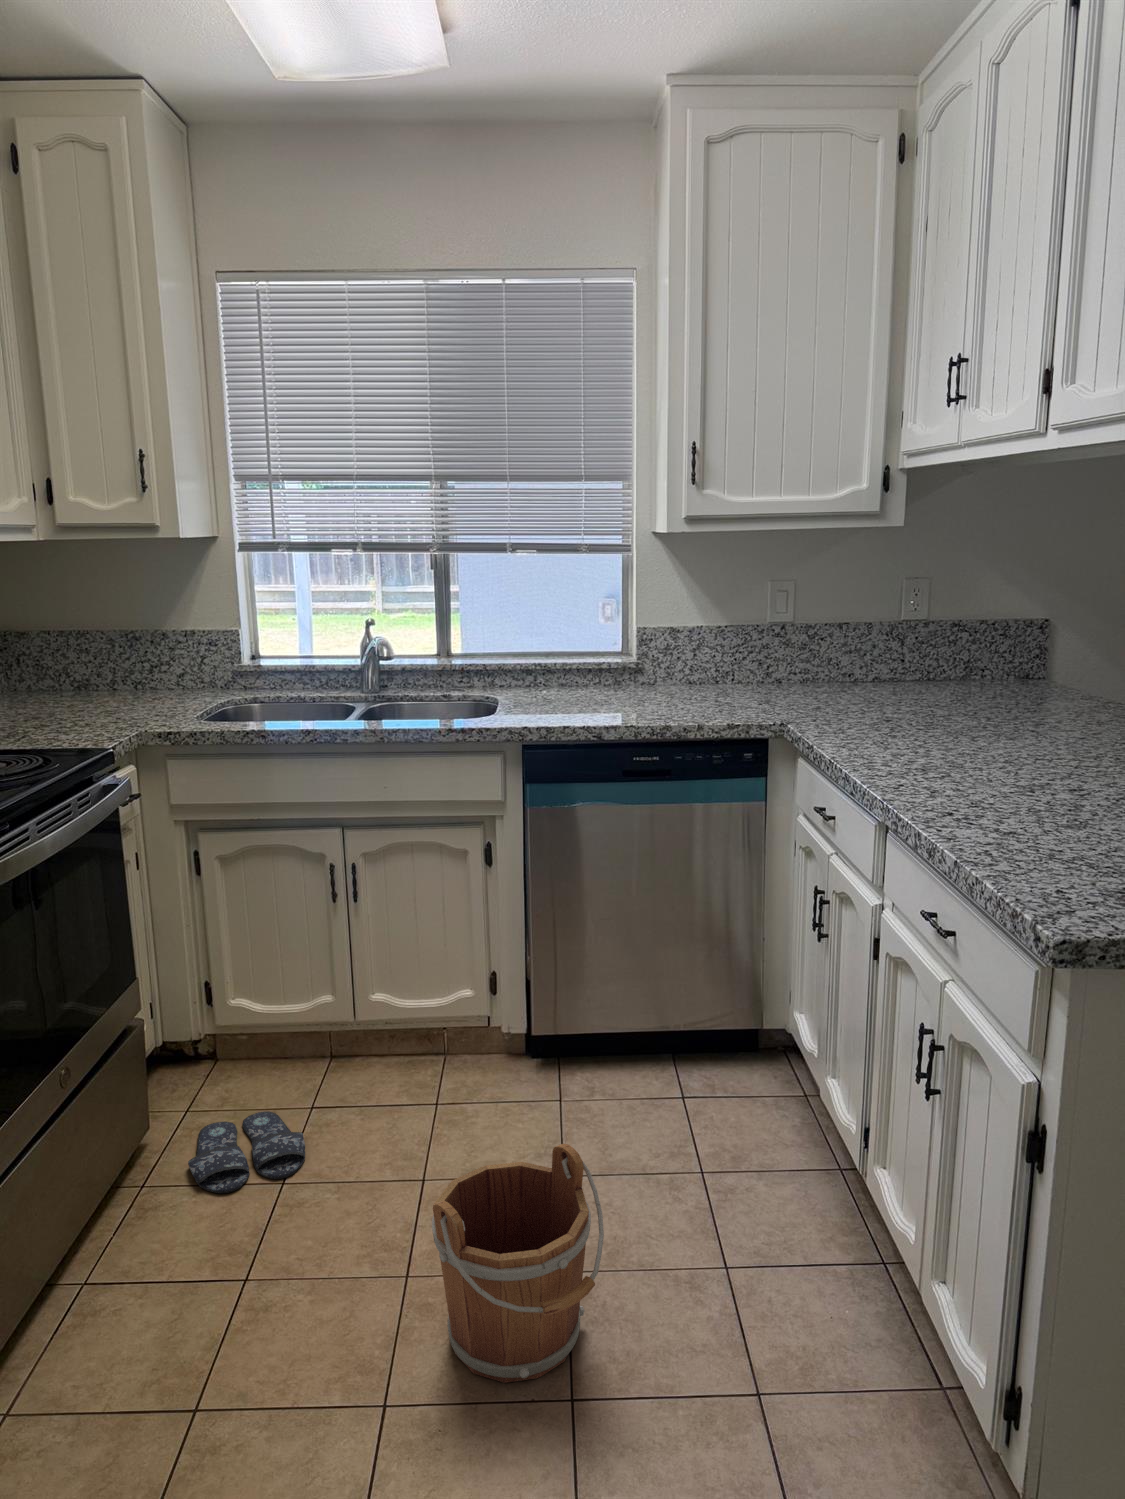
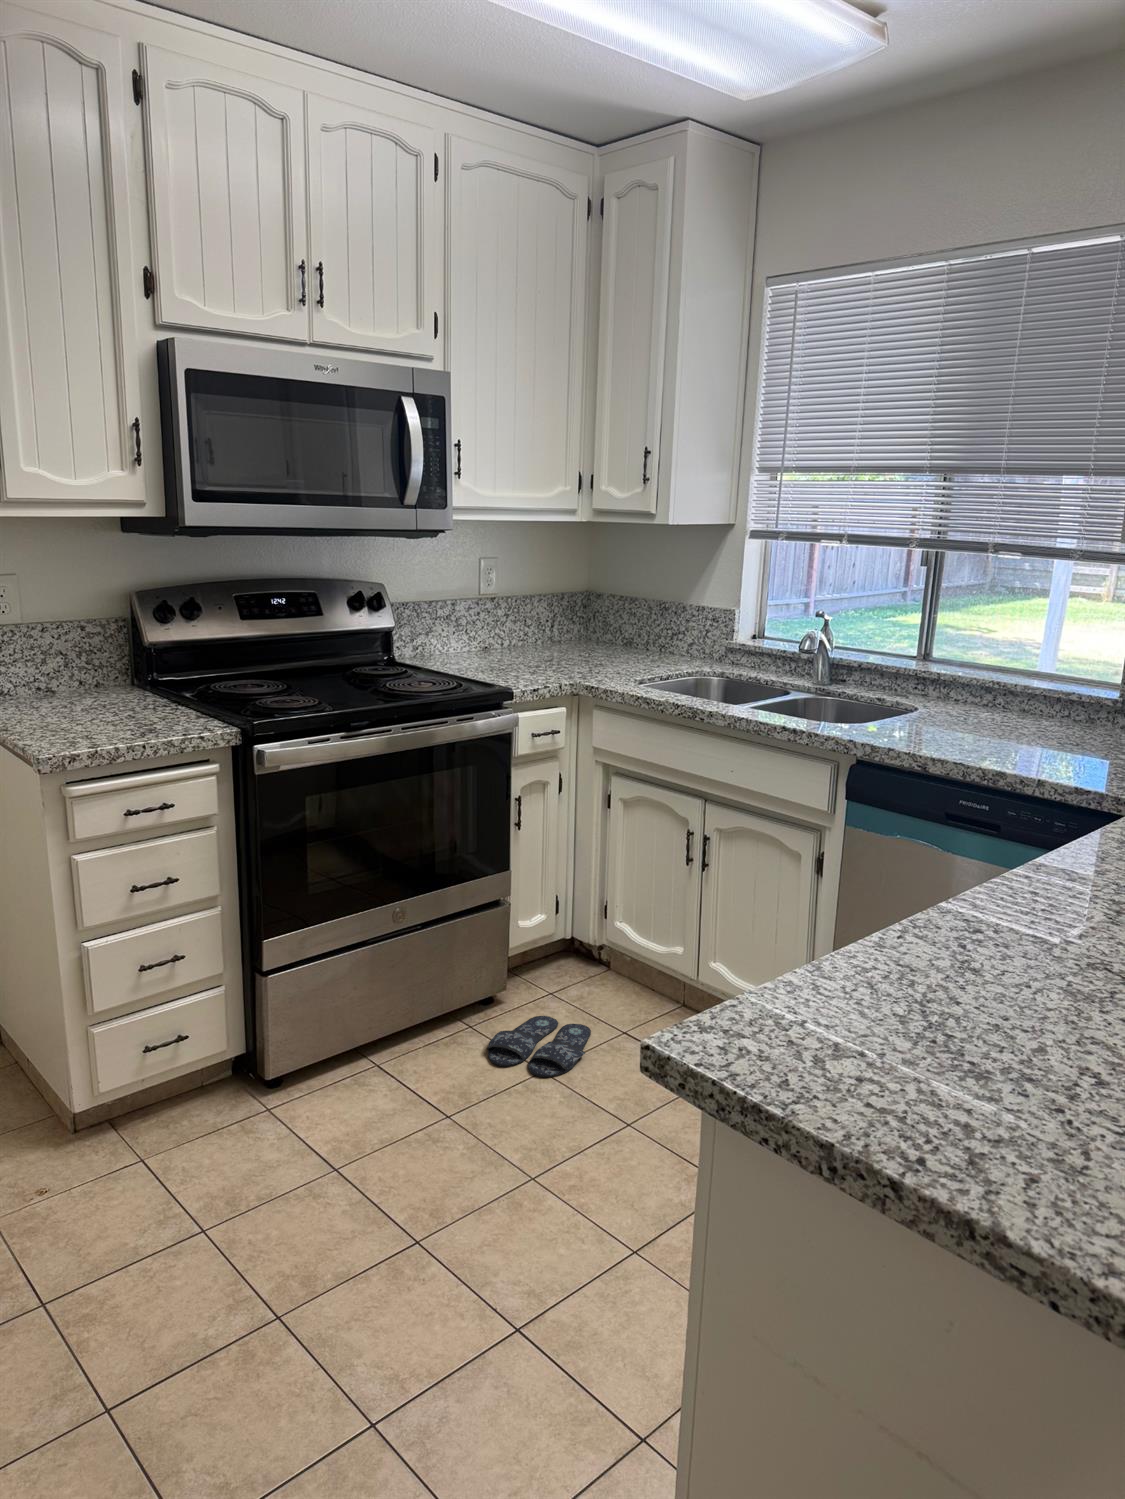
bucket: present [432,1144,604,1383] -> none [435,1116,602,1324]

